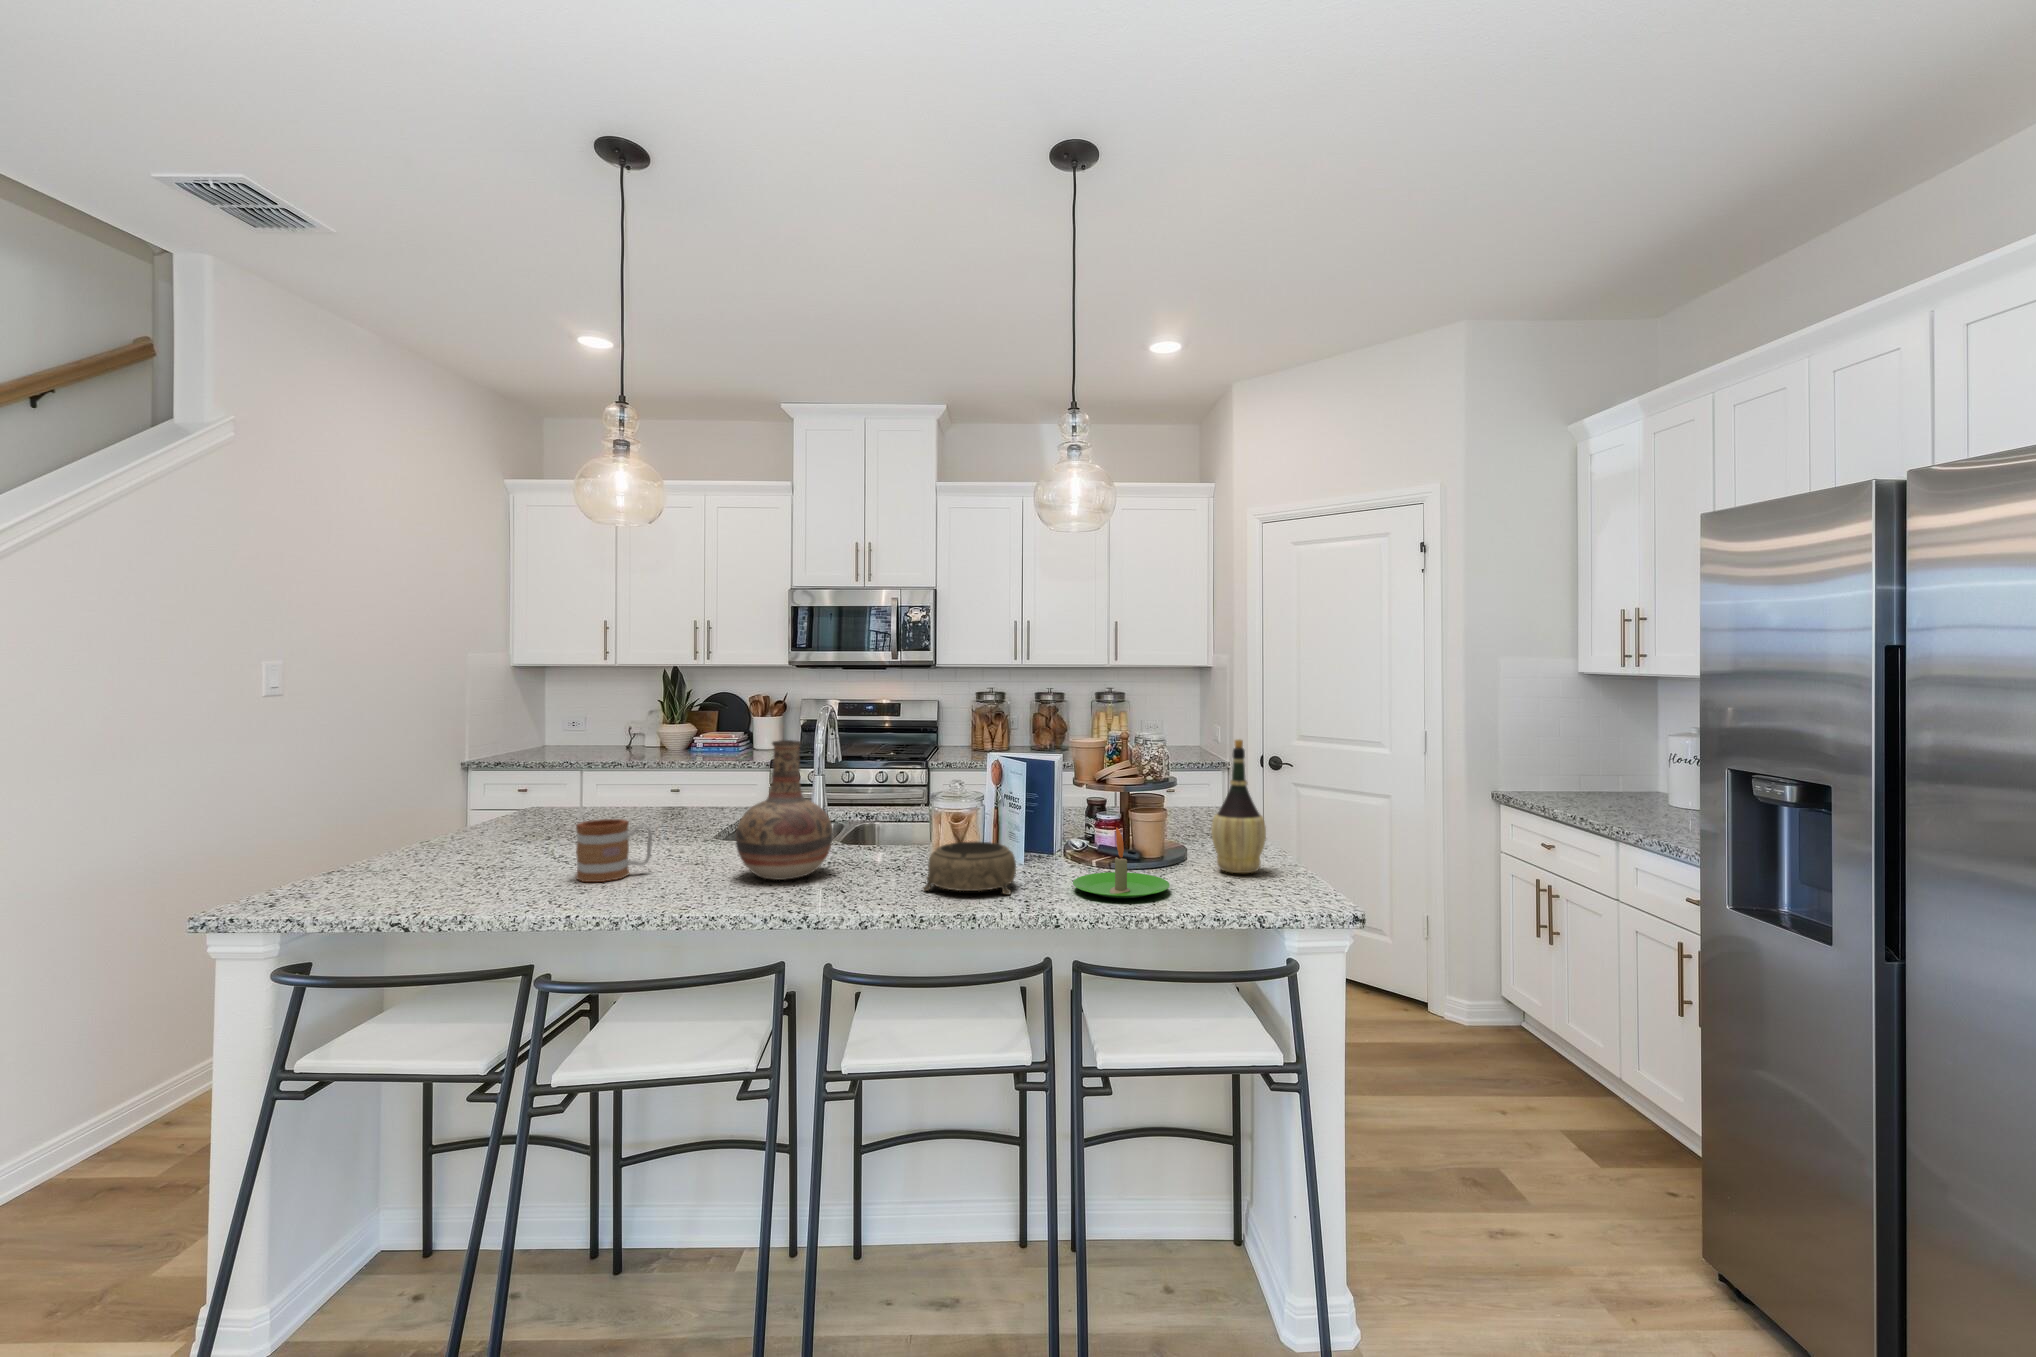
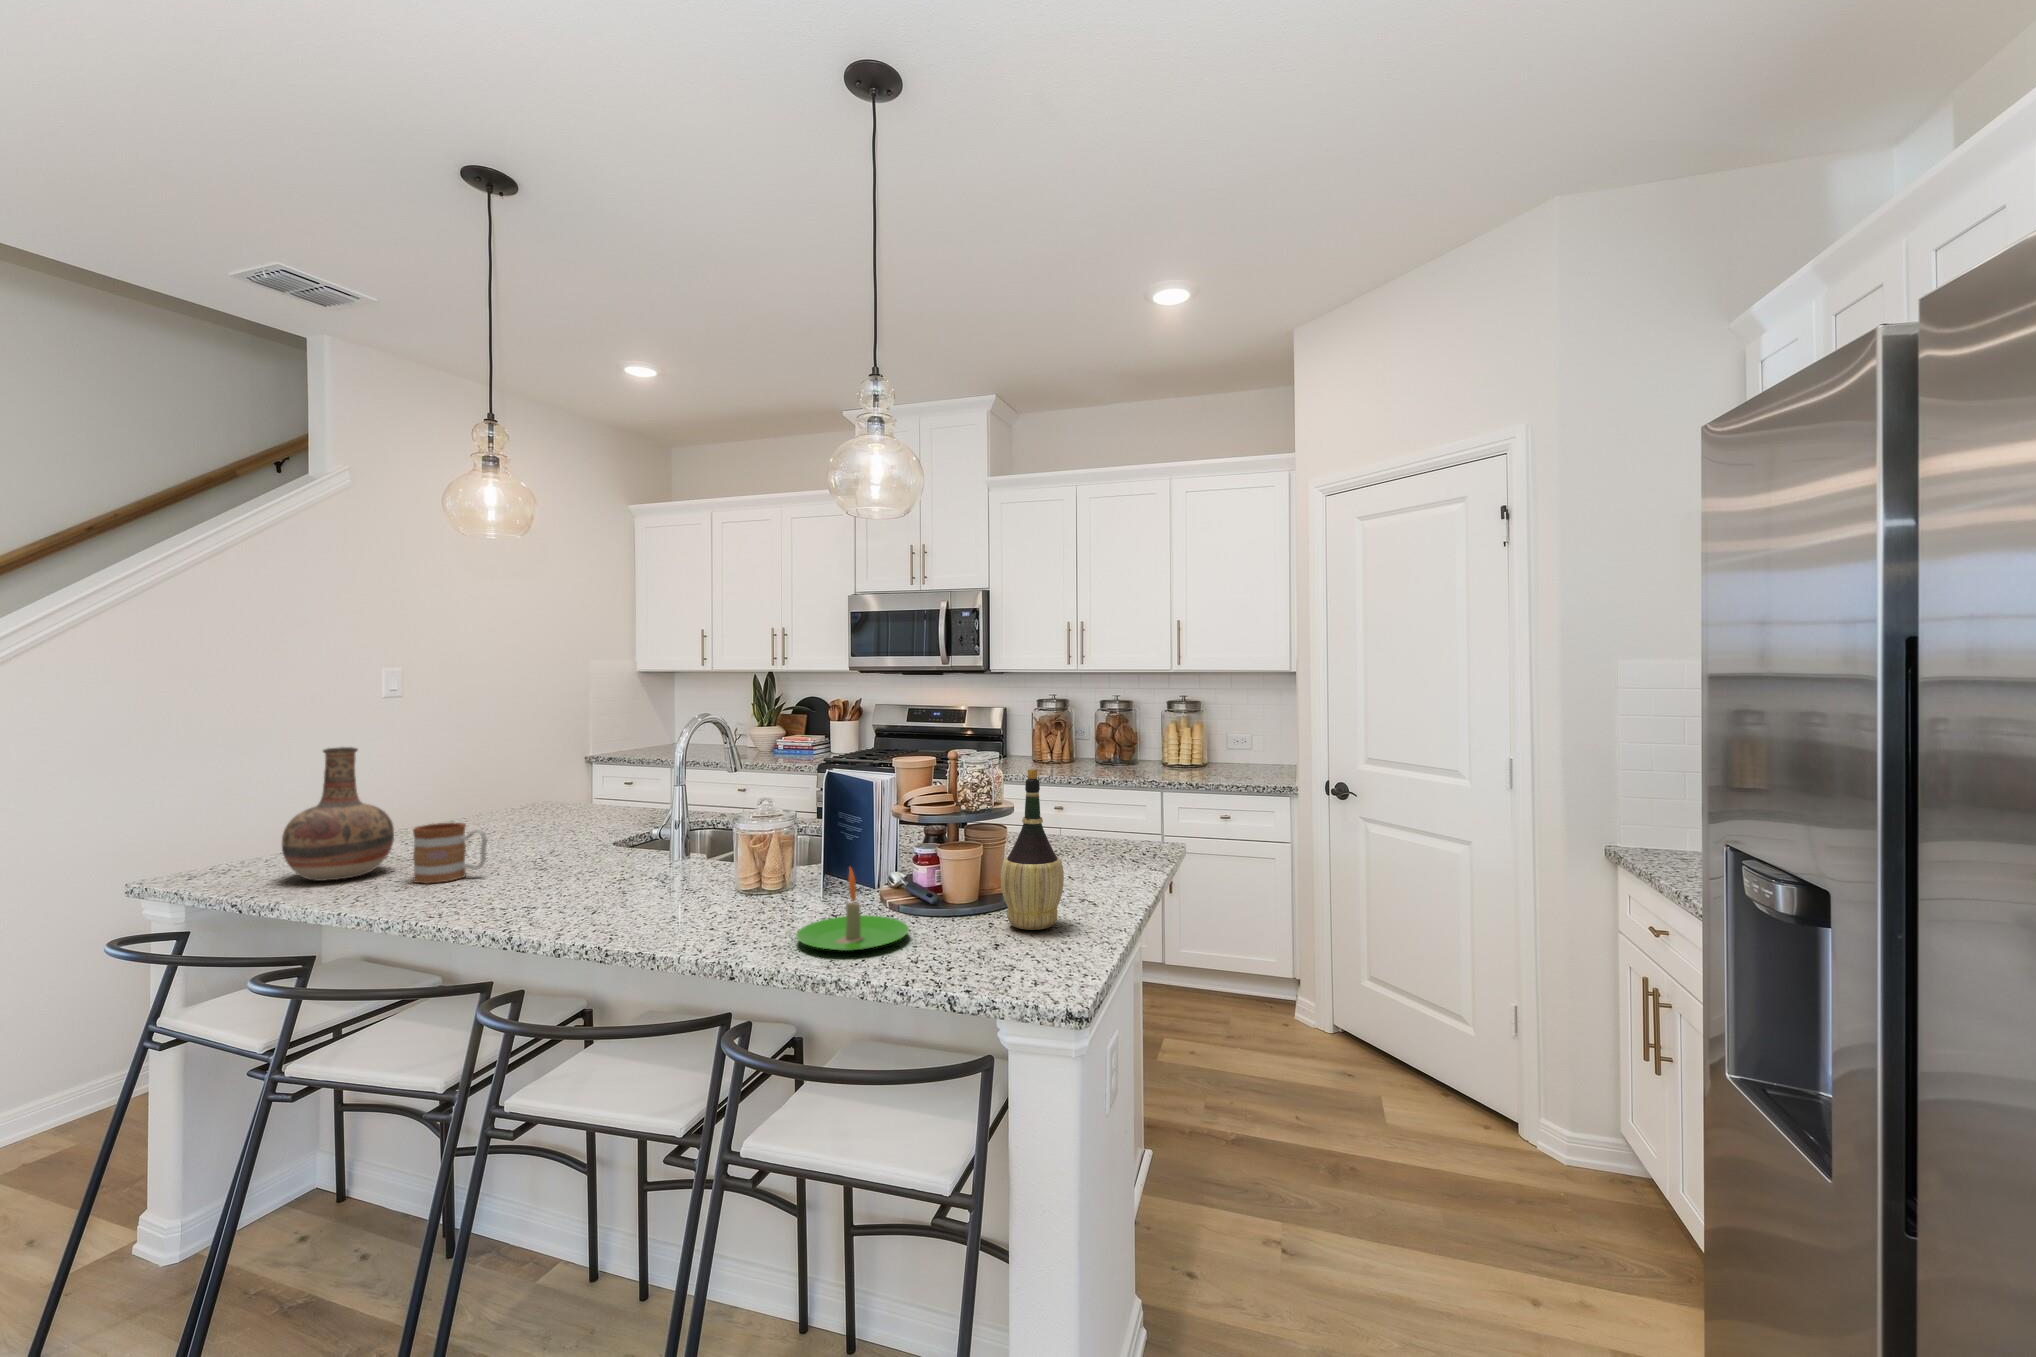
vase: present [736,740,832,880] -> present [282,747,394,881]
decorative bowl: present [923,842,1016,895] -> none [662,870,767,933]

